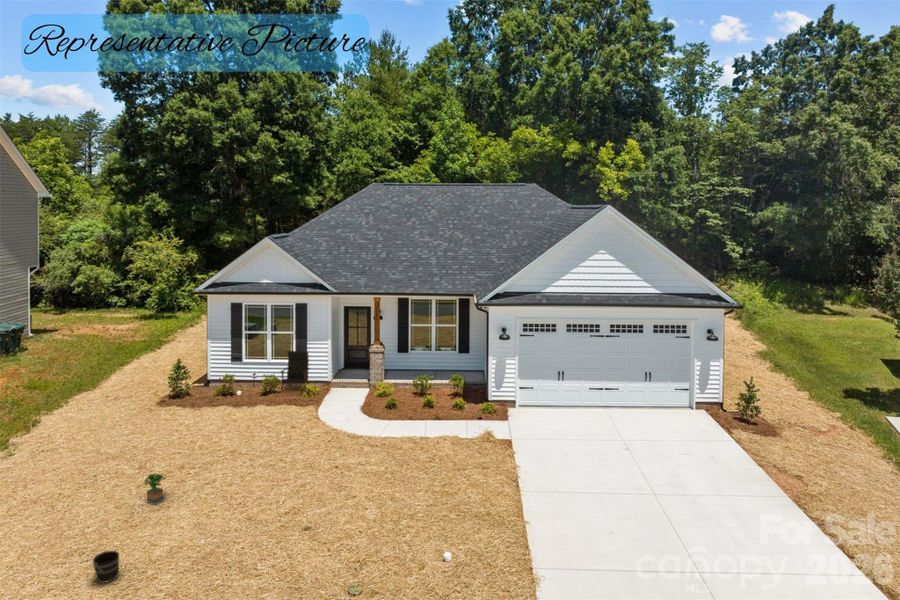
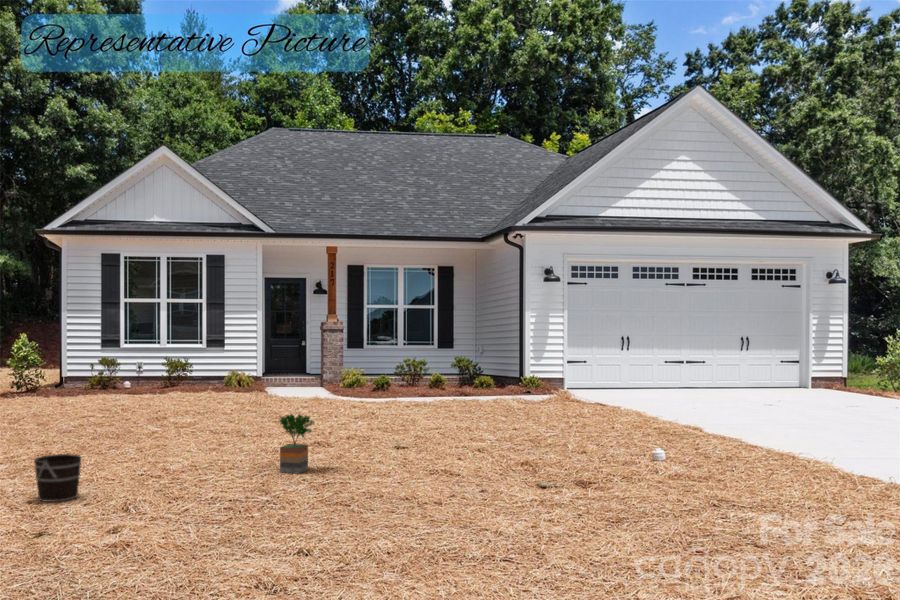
lounge chair: present [281,351,309,391] -> none [187,328,232,388]
potted tree: present [145,474,165,505] -> present [279,414,314,474]

